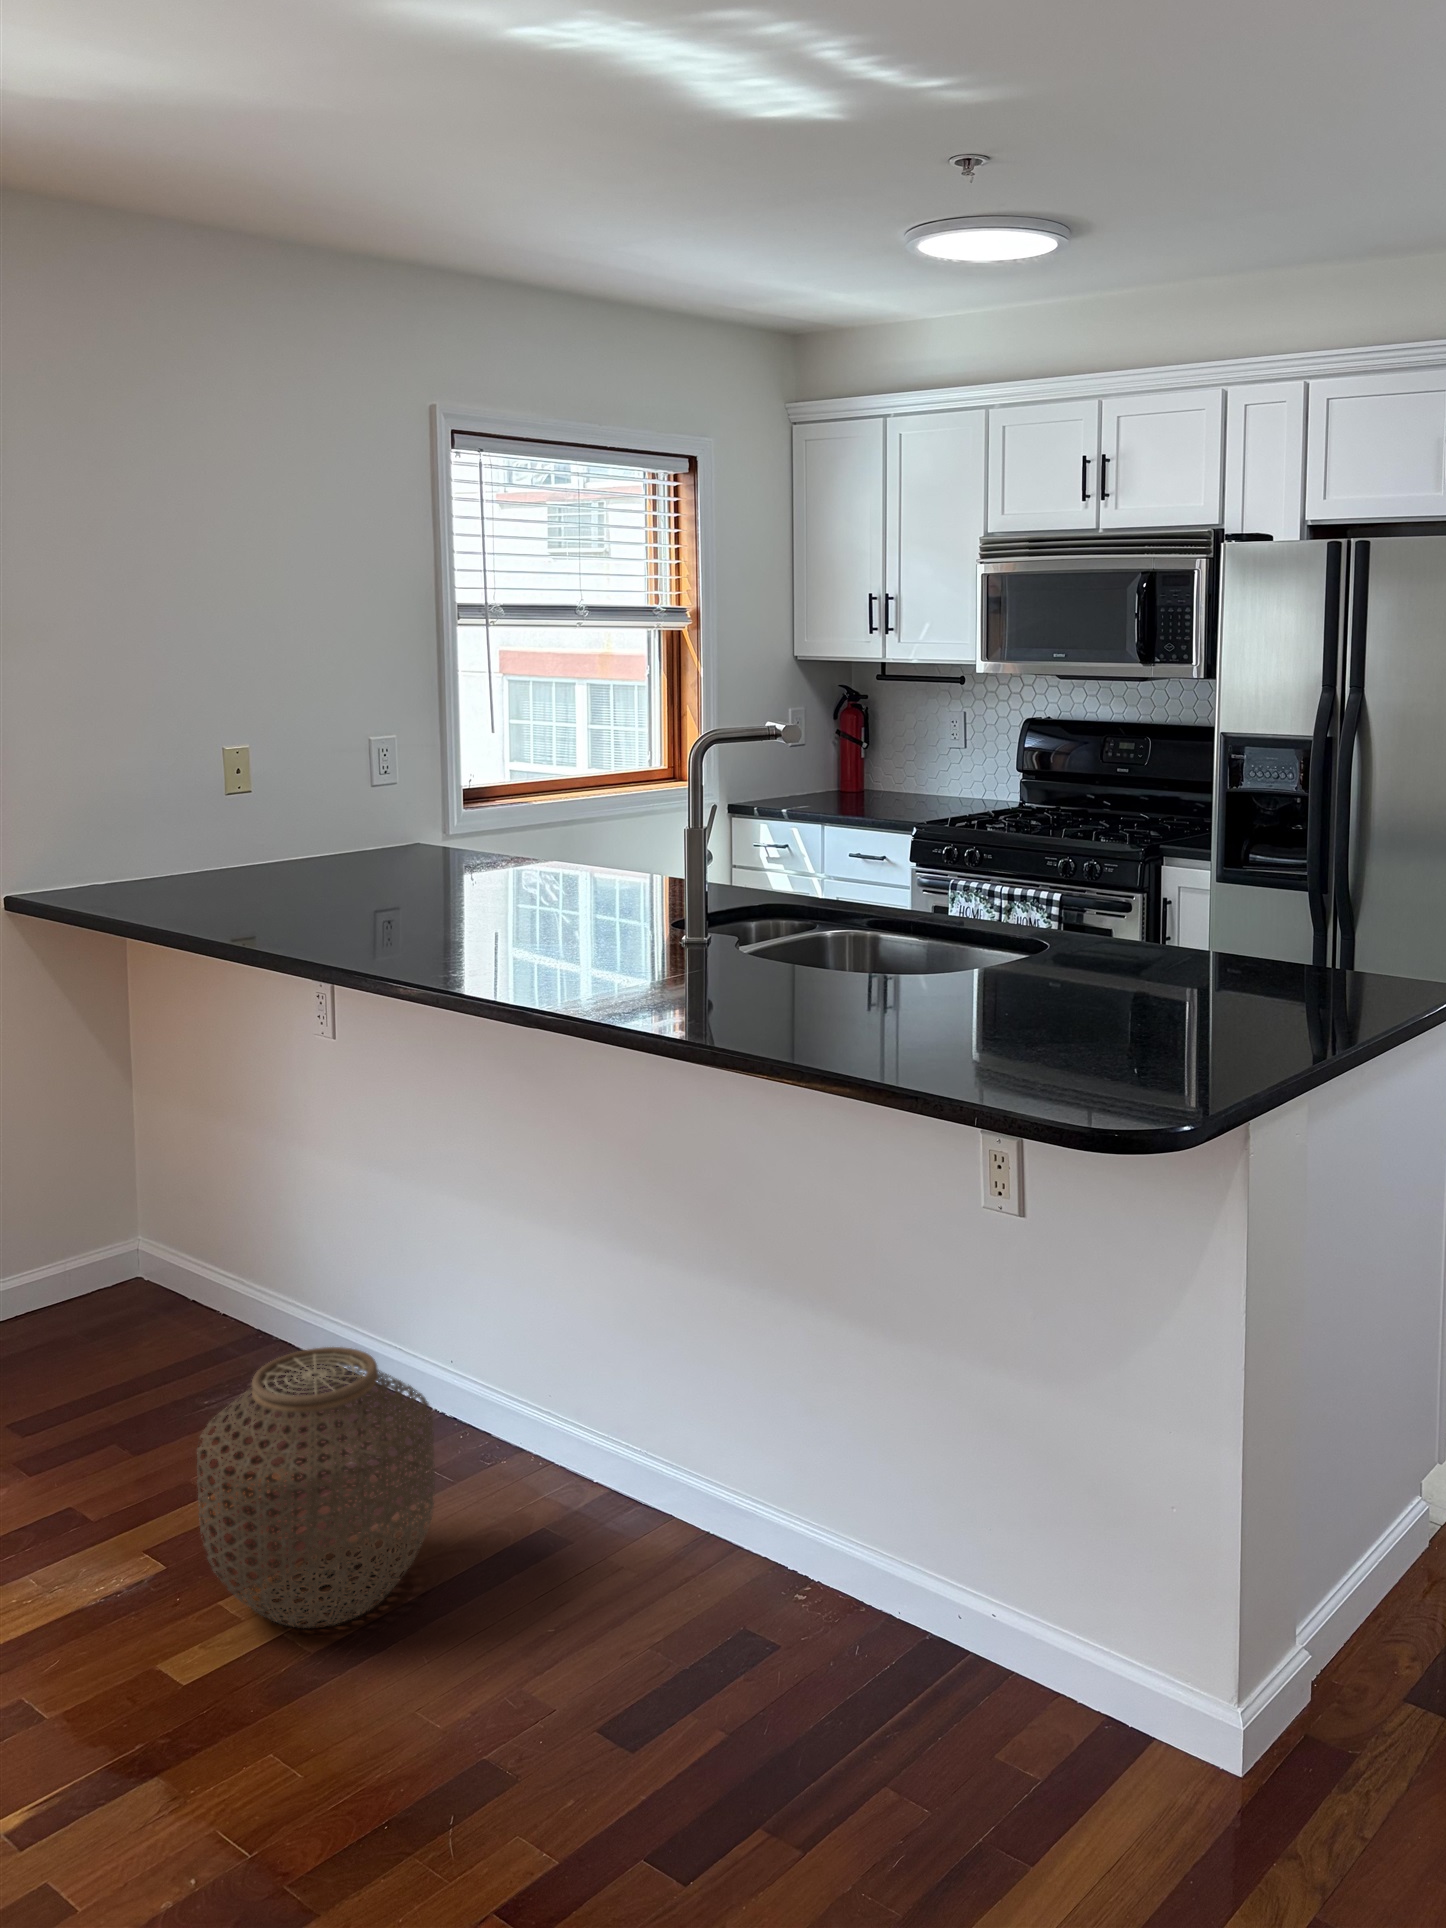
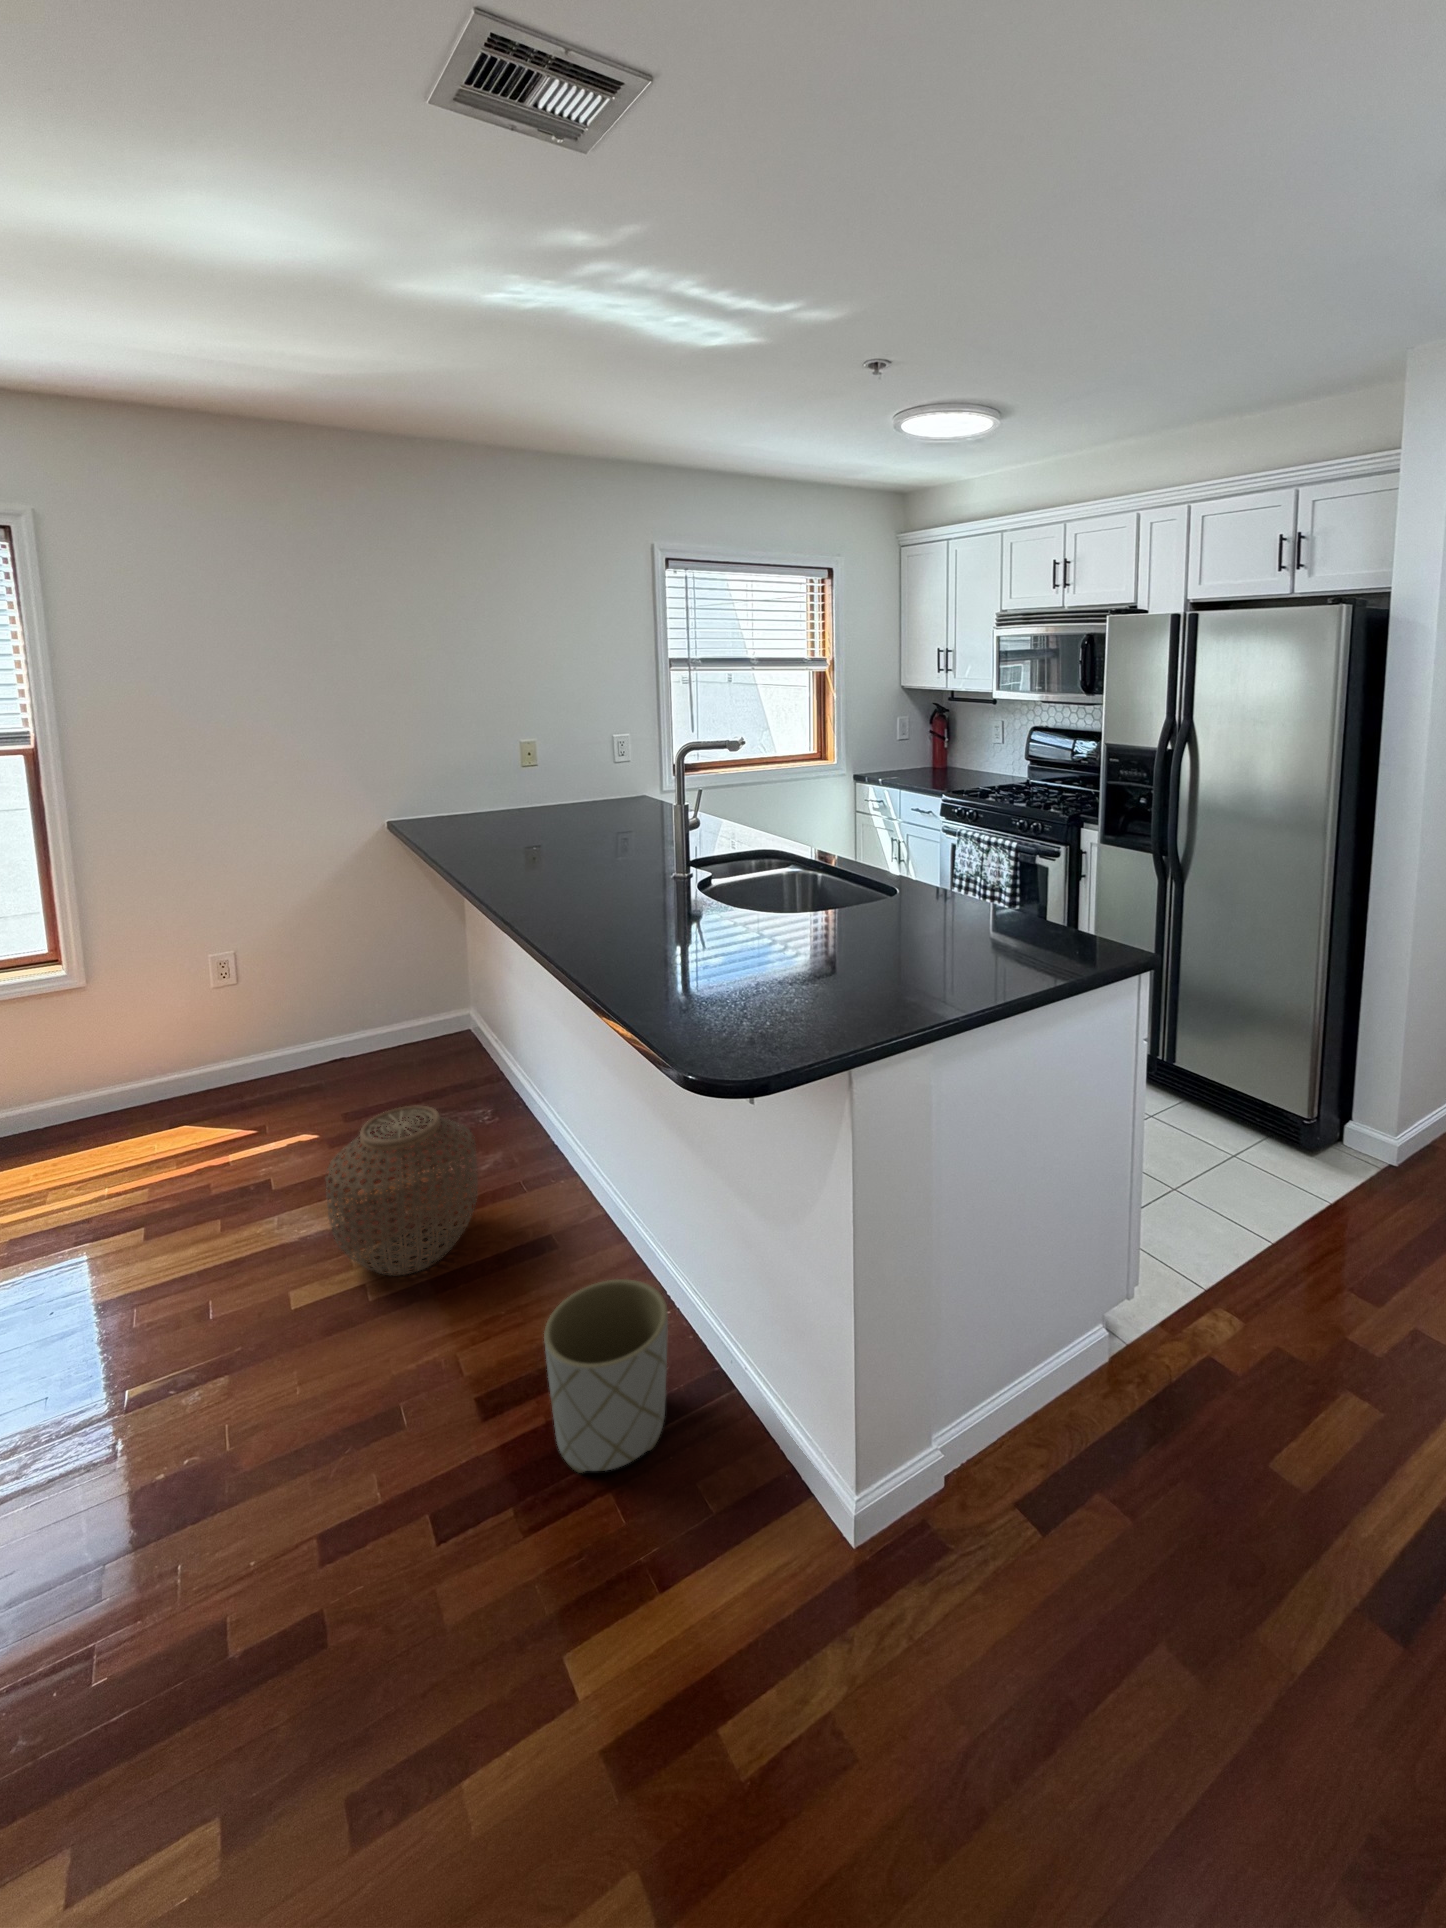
planter: none [745,1515,920,1780] -> present [544,1279,668,1473]

